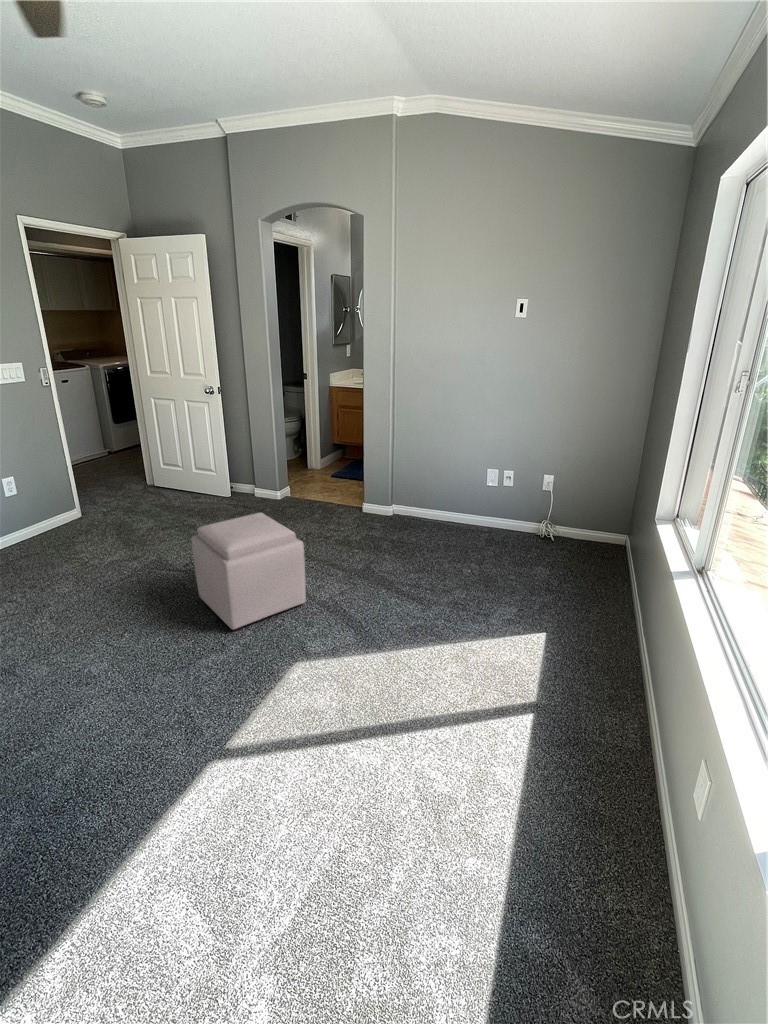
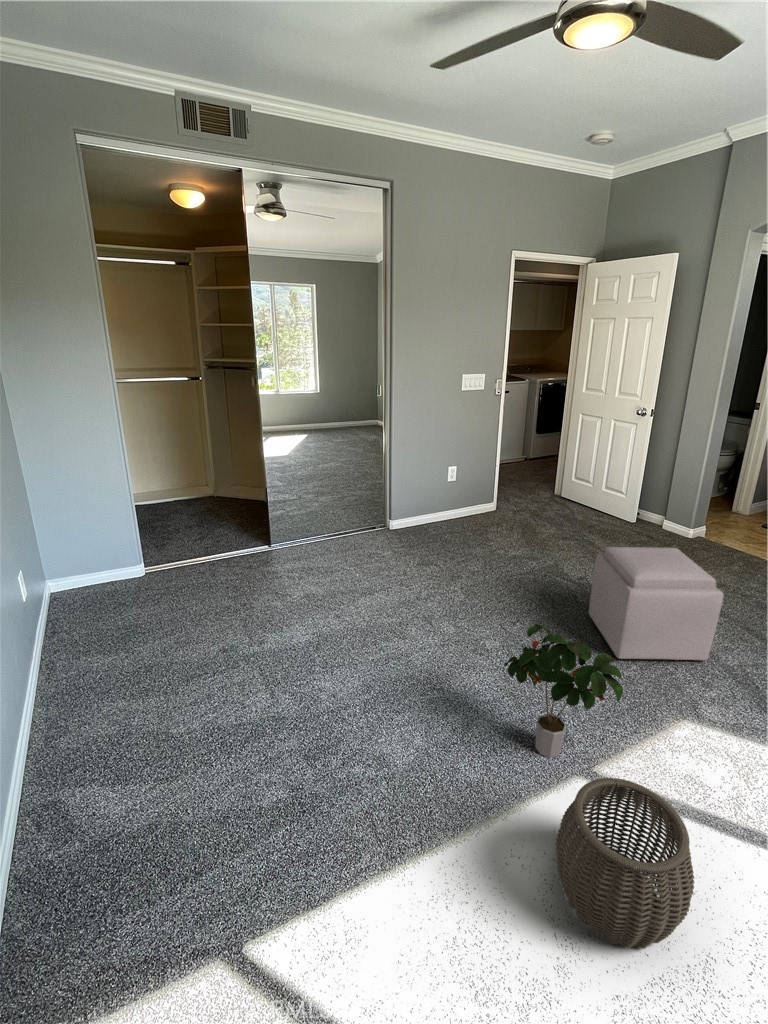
potted plant: none [107,627,230,760] -> present [504,624,623,758]
woven basket: none [193,746,318,908] -> present [556,778,694,949]

